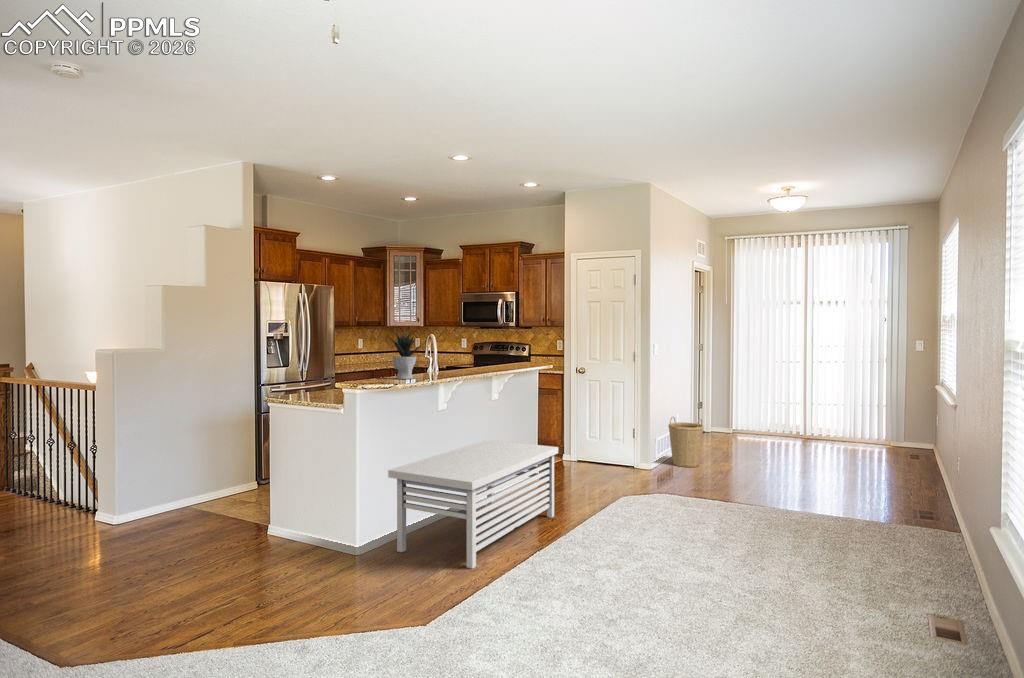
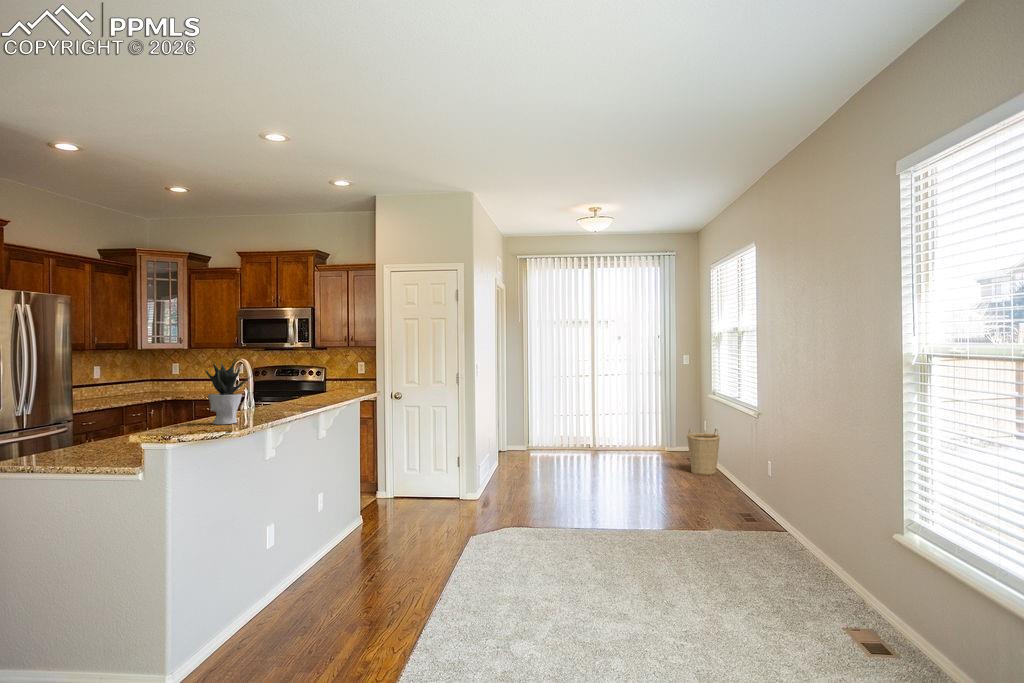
basket: present [669,417,704,467] -> present [687,429,720,475]
storage bench: present [388,440,558,569] -> none [210,488,407,661]

